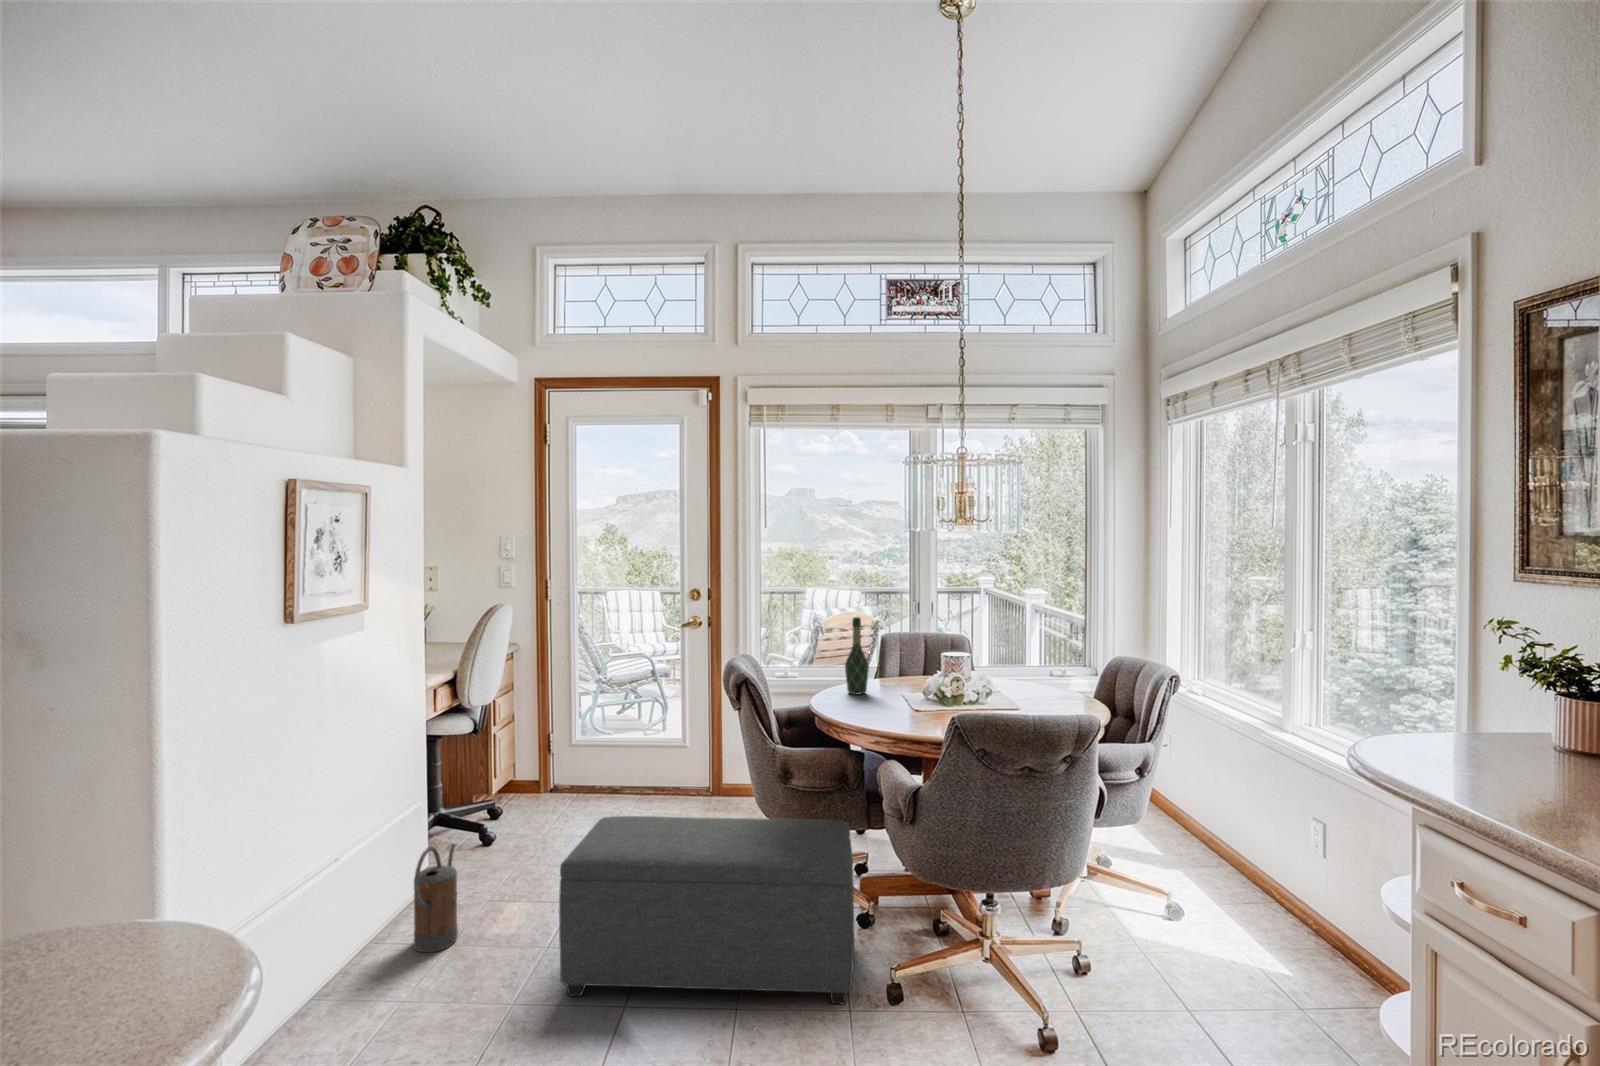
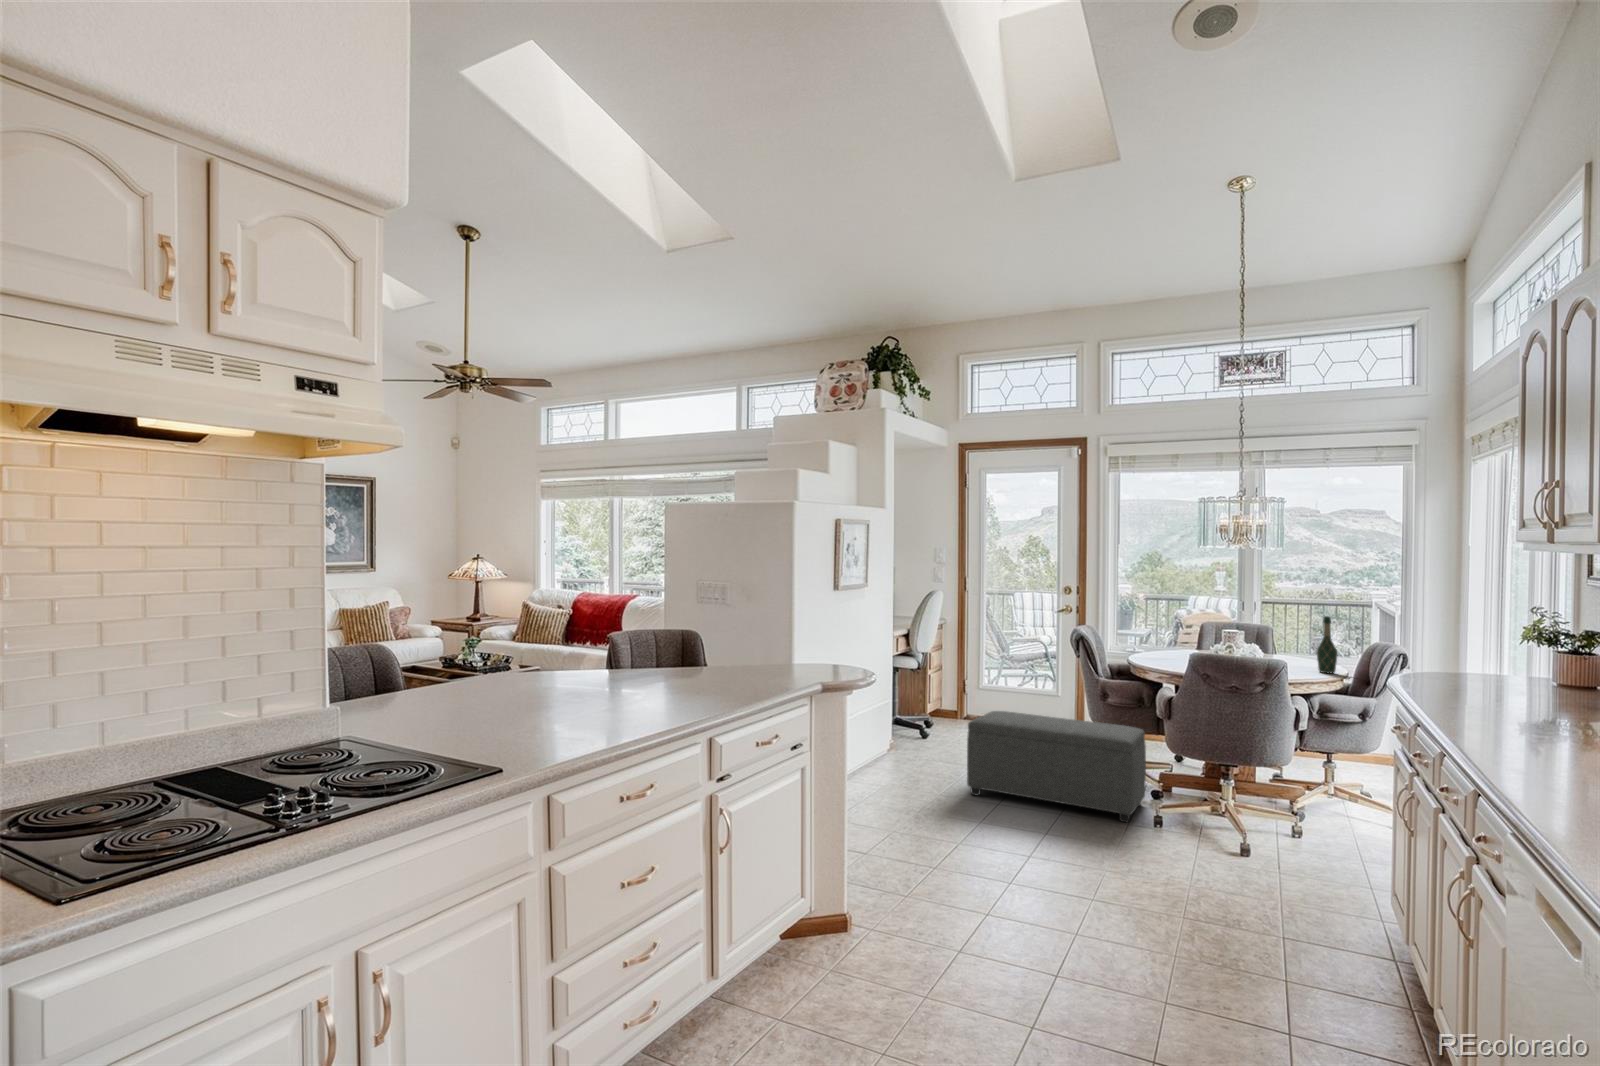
wine bottle: present [845,617,869,694] -> present [1317,616,1338,673]
watering can: present [414,844,458,952] -> none [890,714,913,771]

